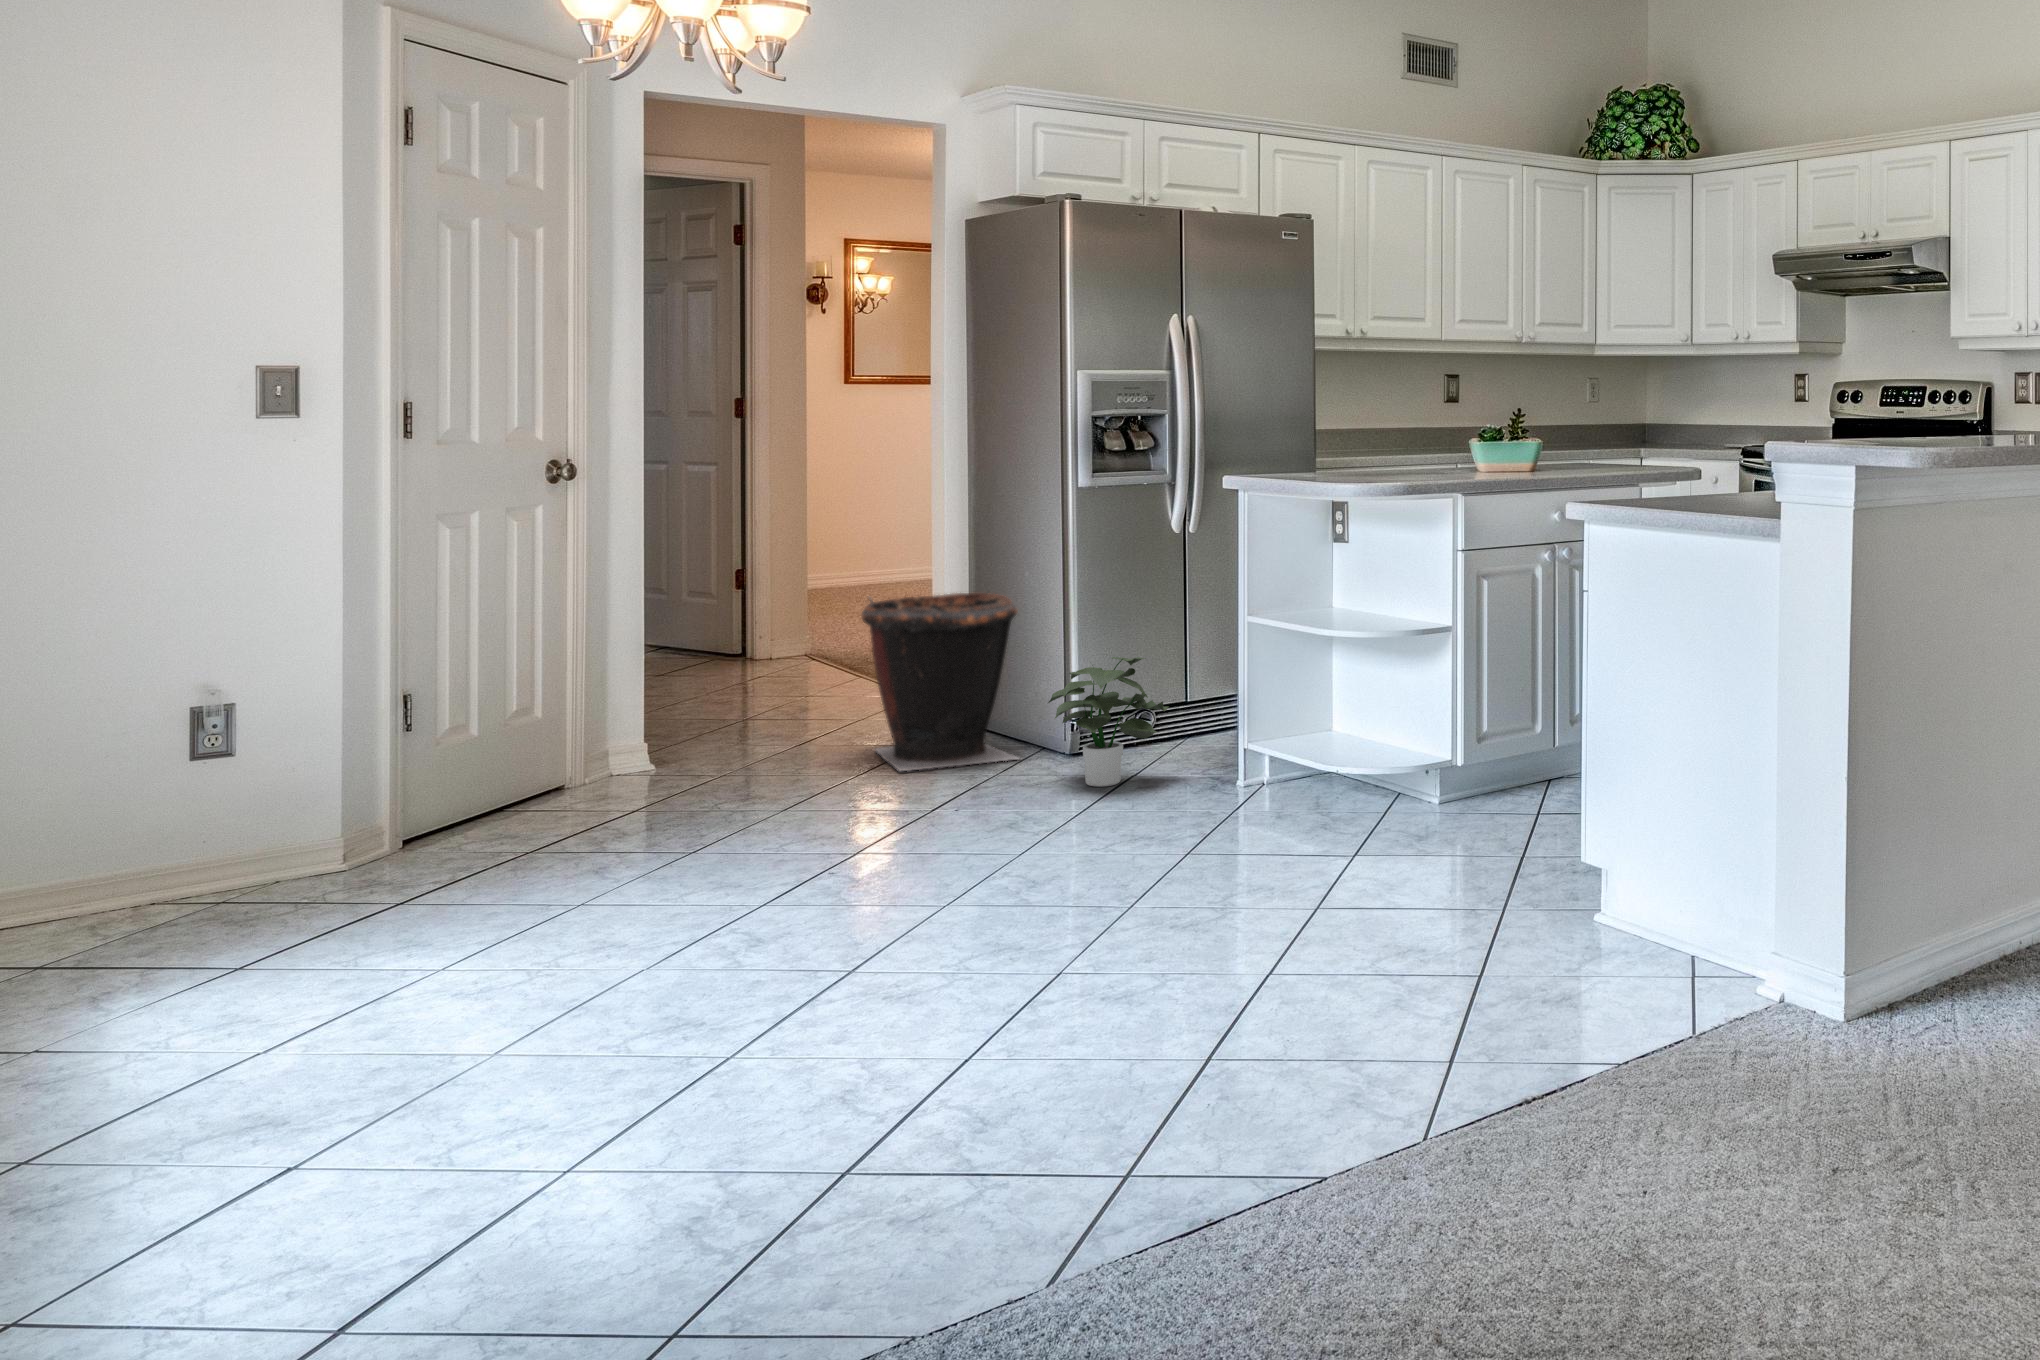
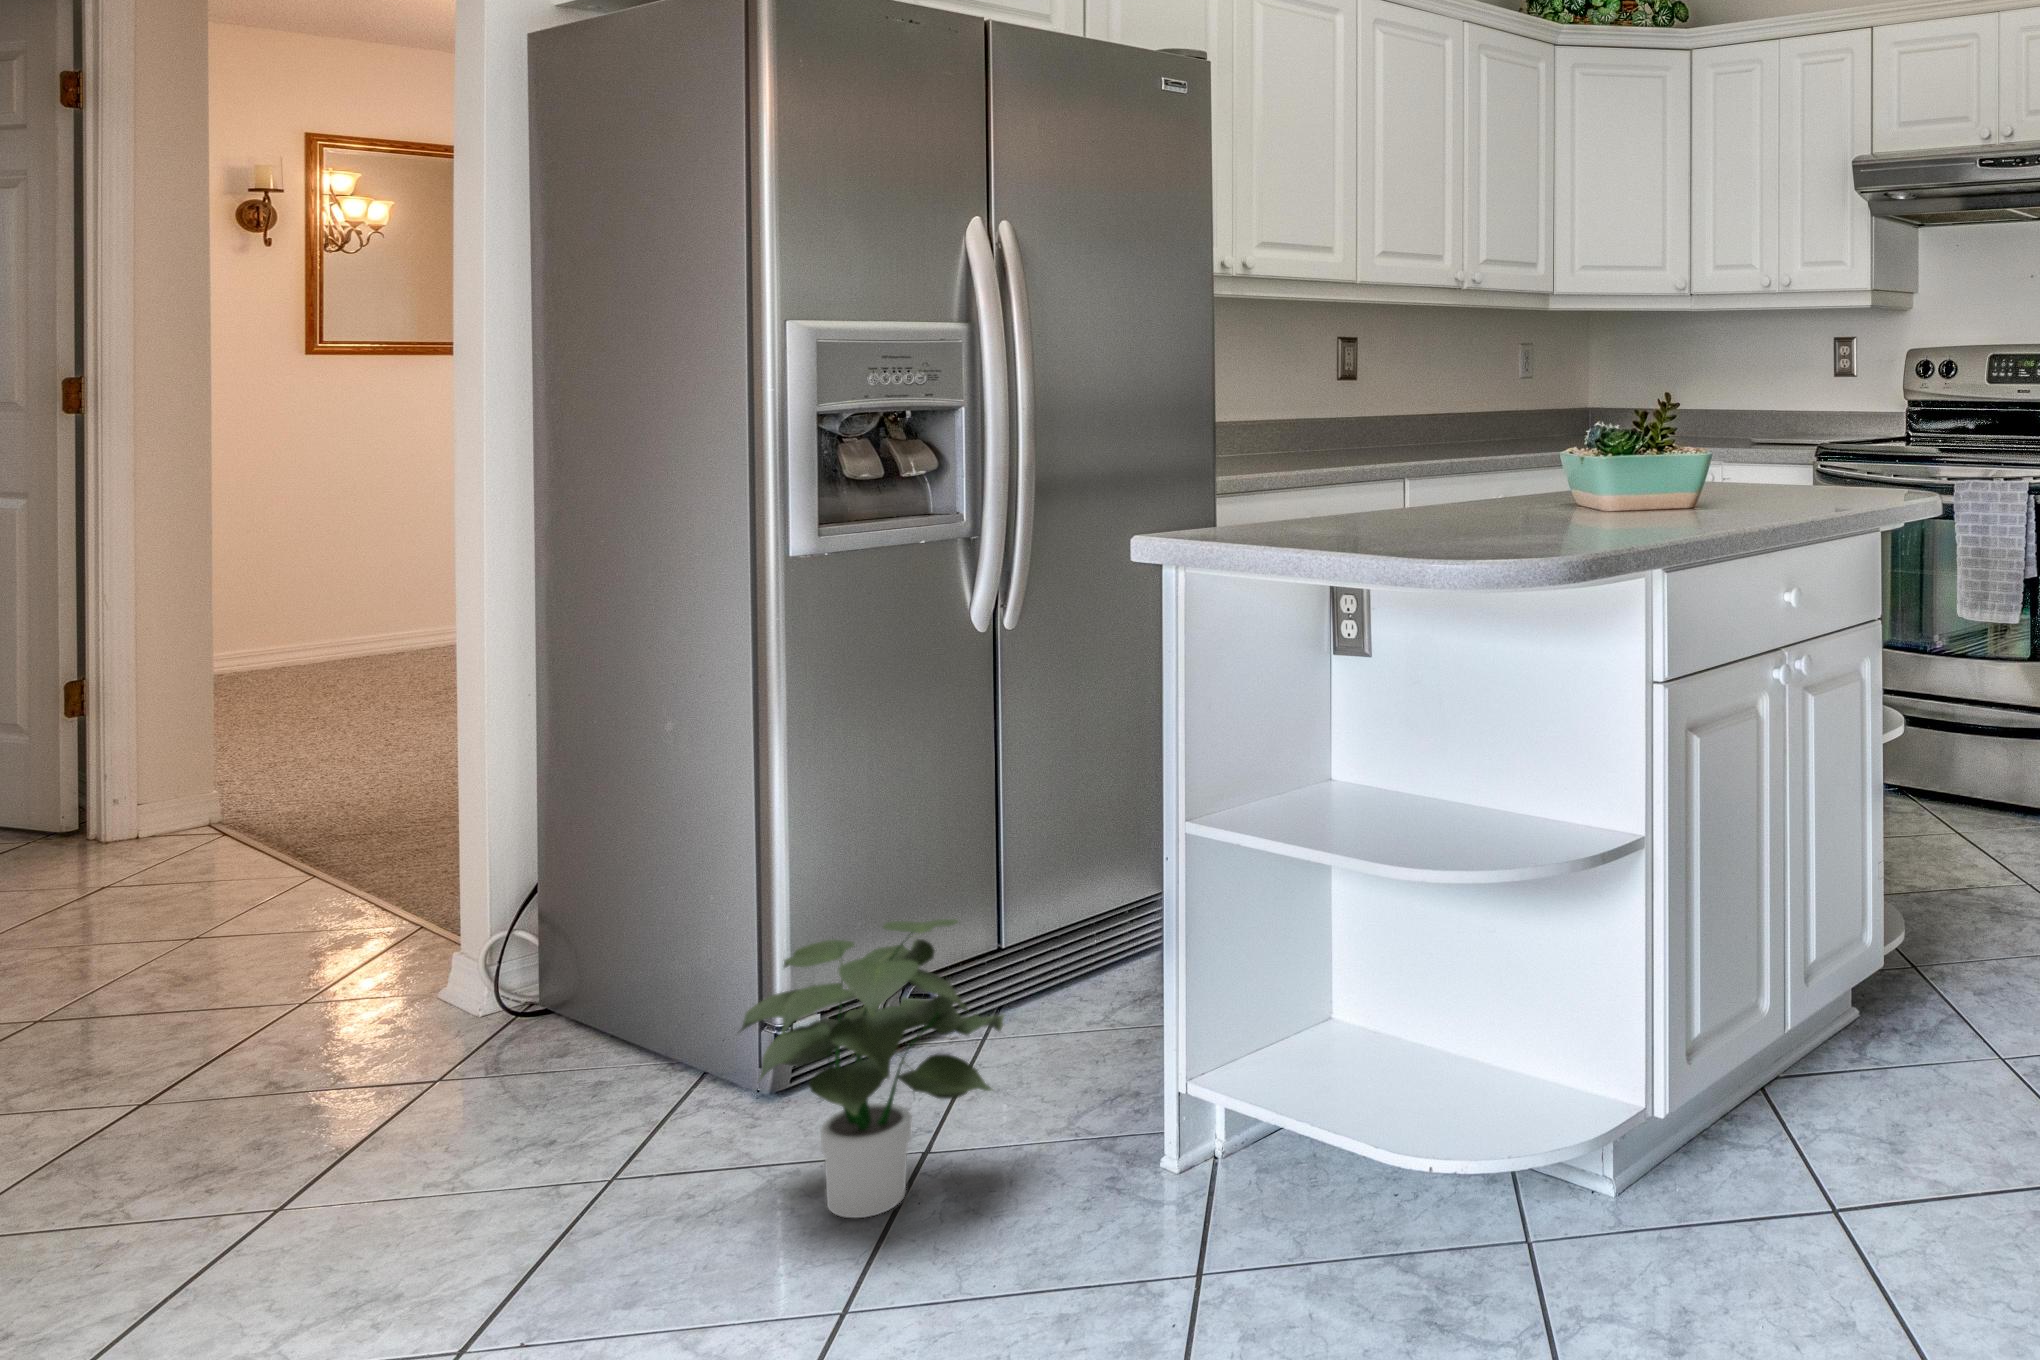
trash can: present [862,593,1018,771] -> none [285,767,666,1203]

